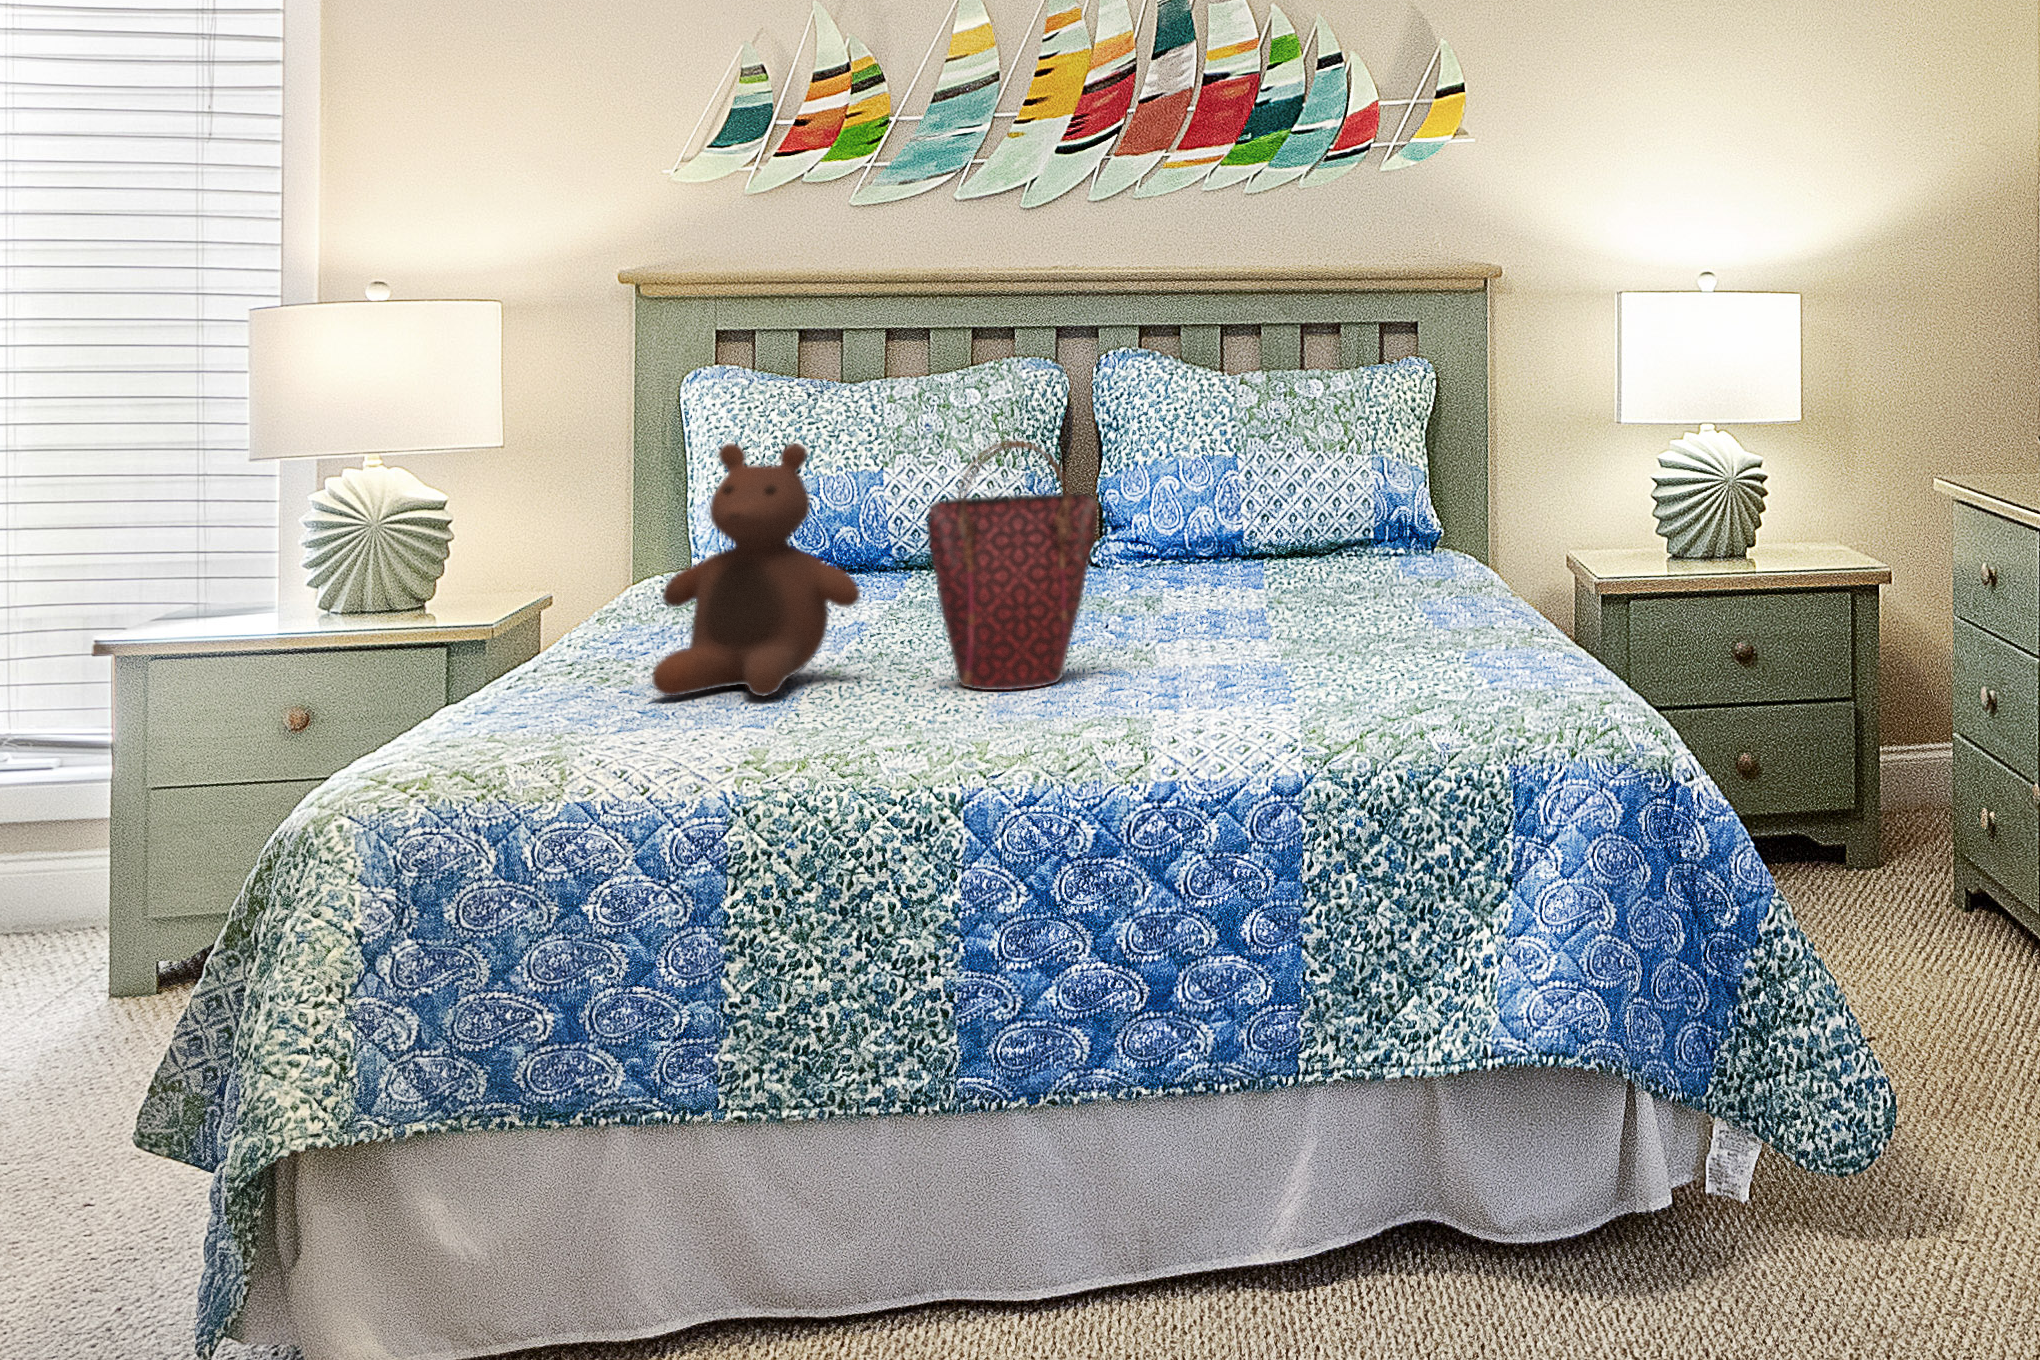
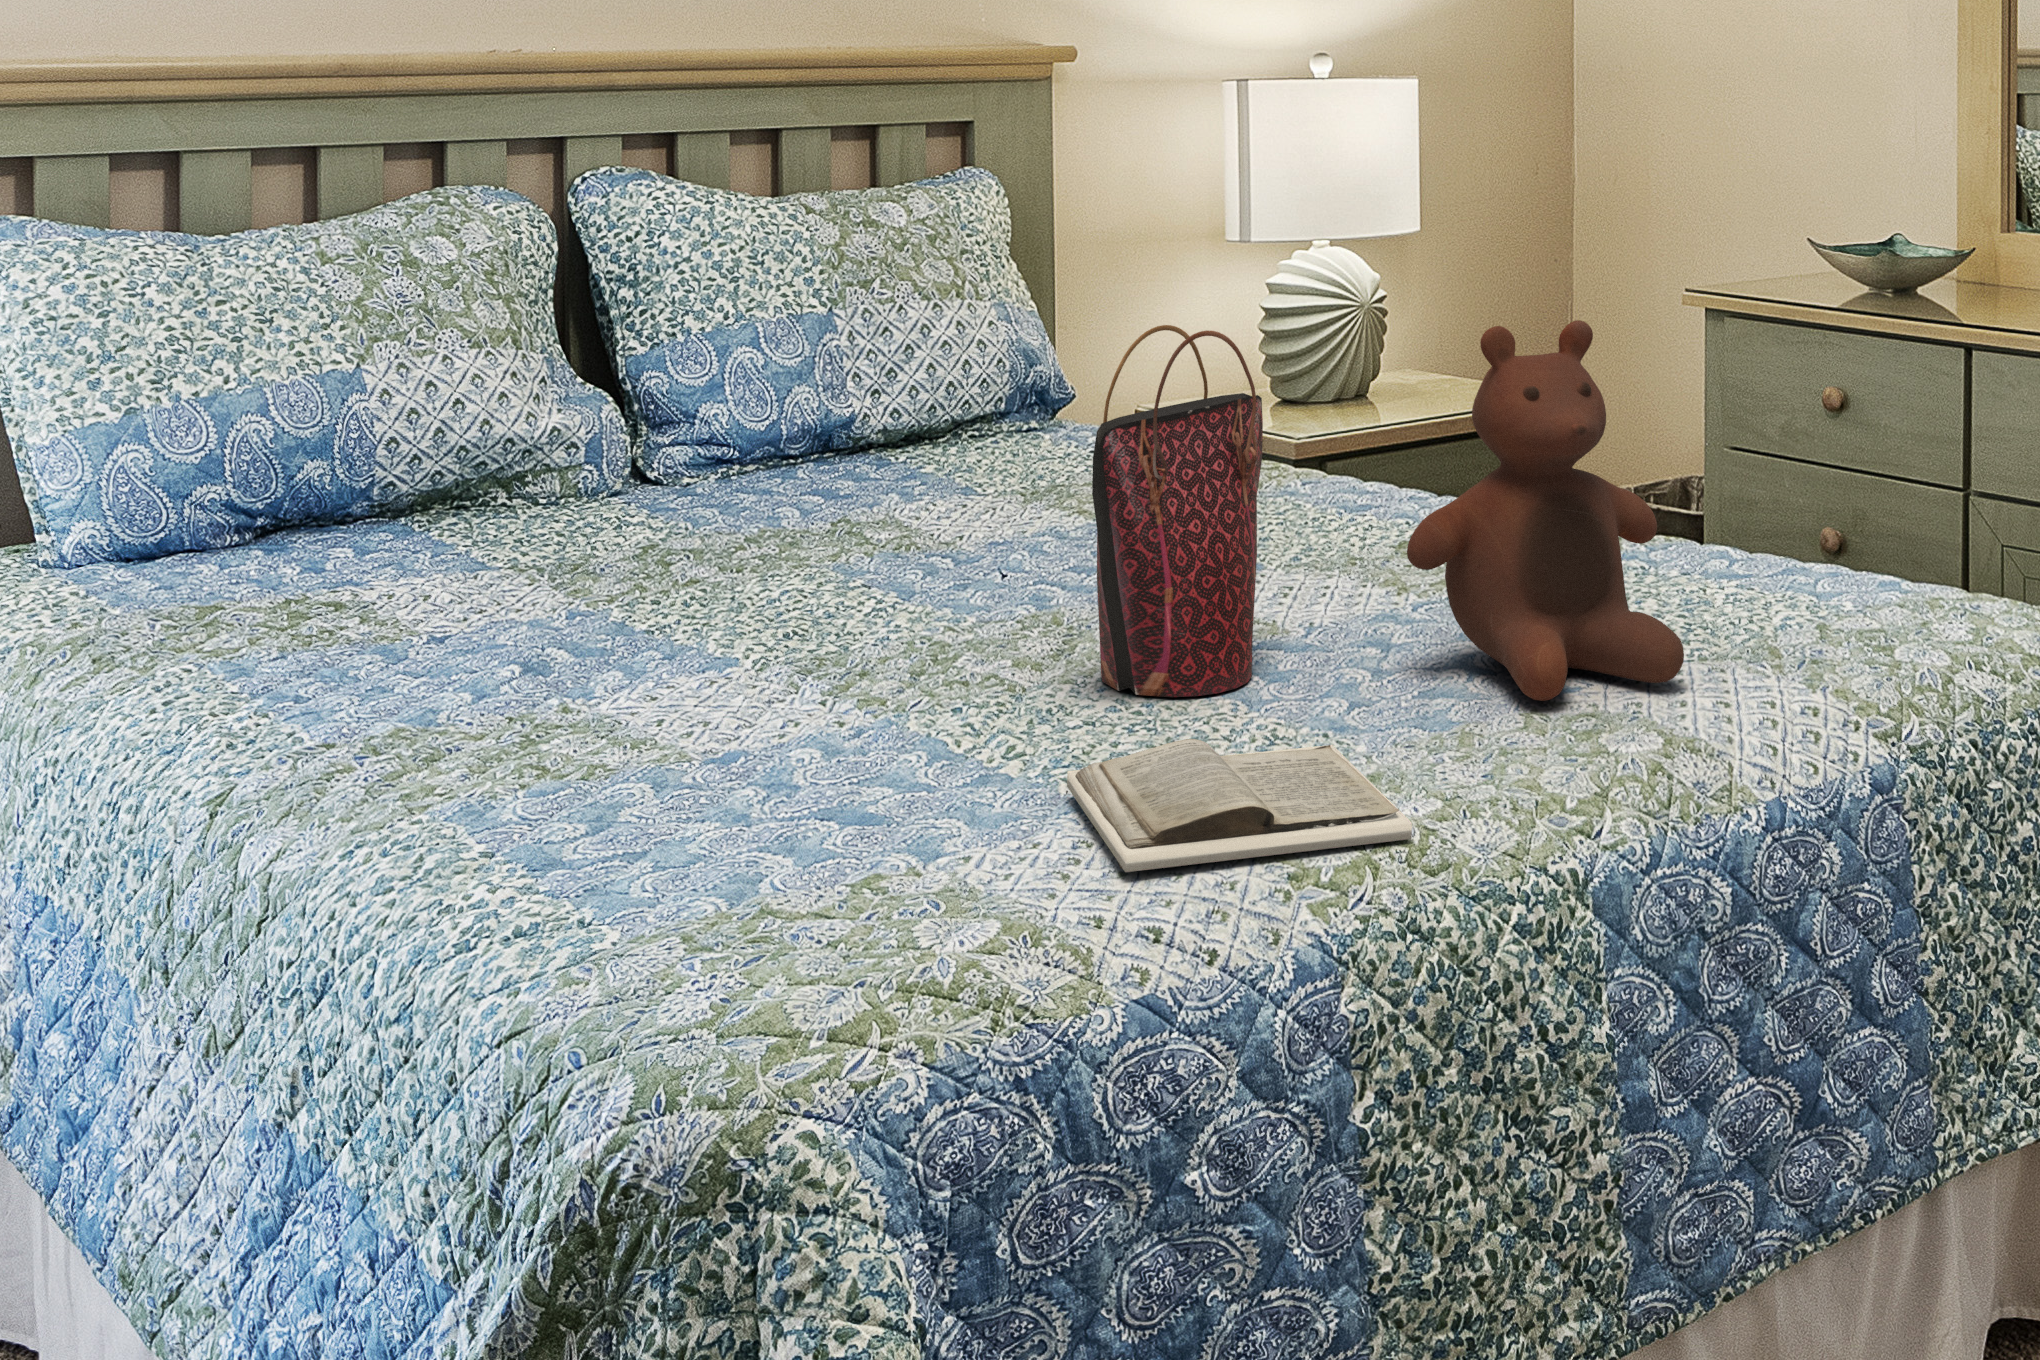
stuffed bear: present [652,443,860,696] -> present [1407,320,1684,701]
book: none [700,694,954,759] -> present [1066,739,1412,872]

